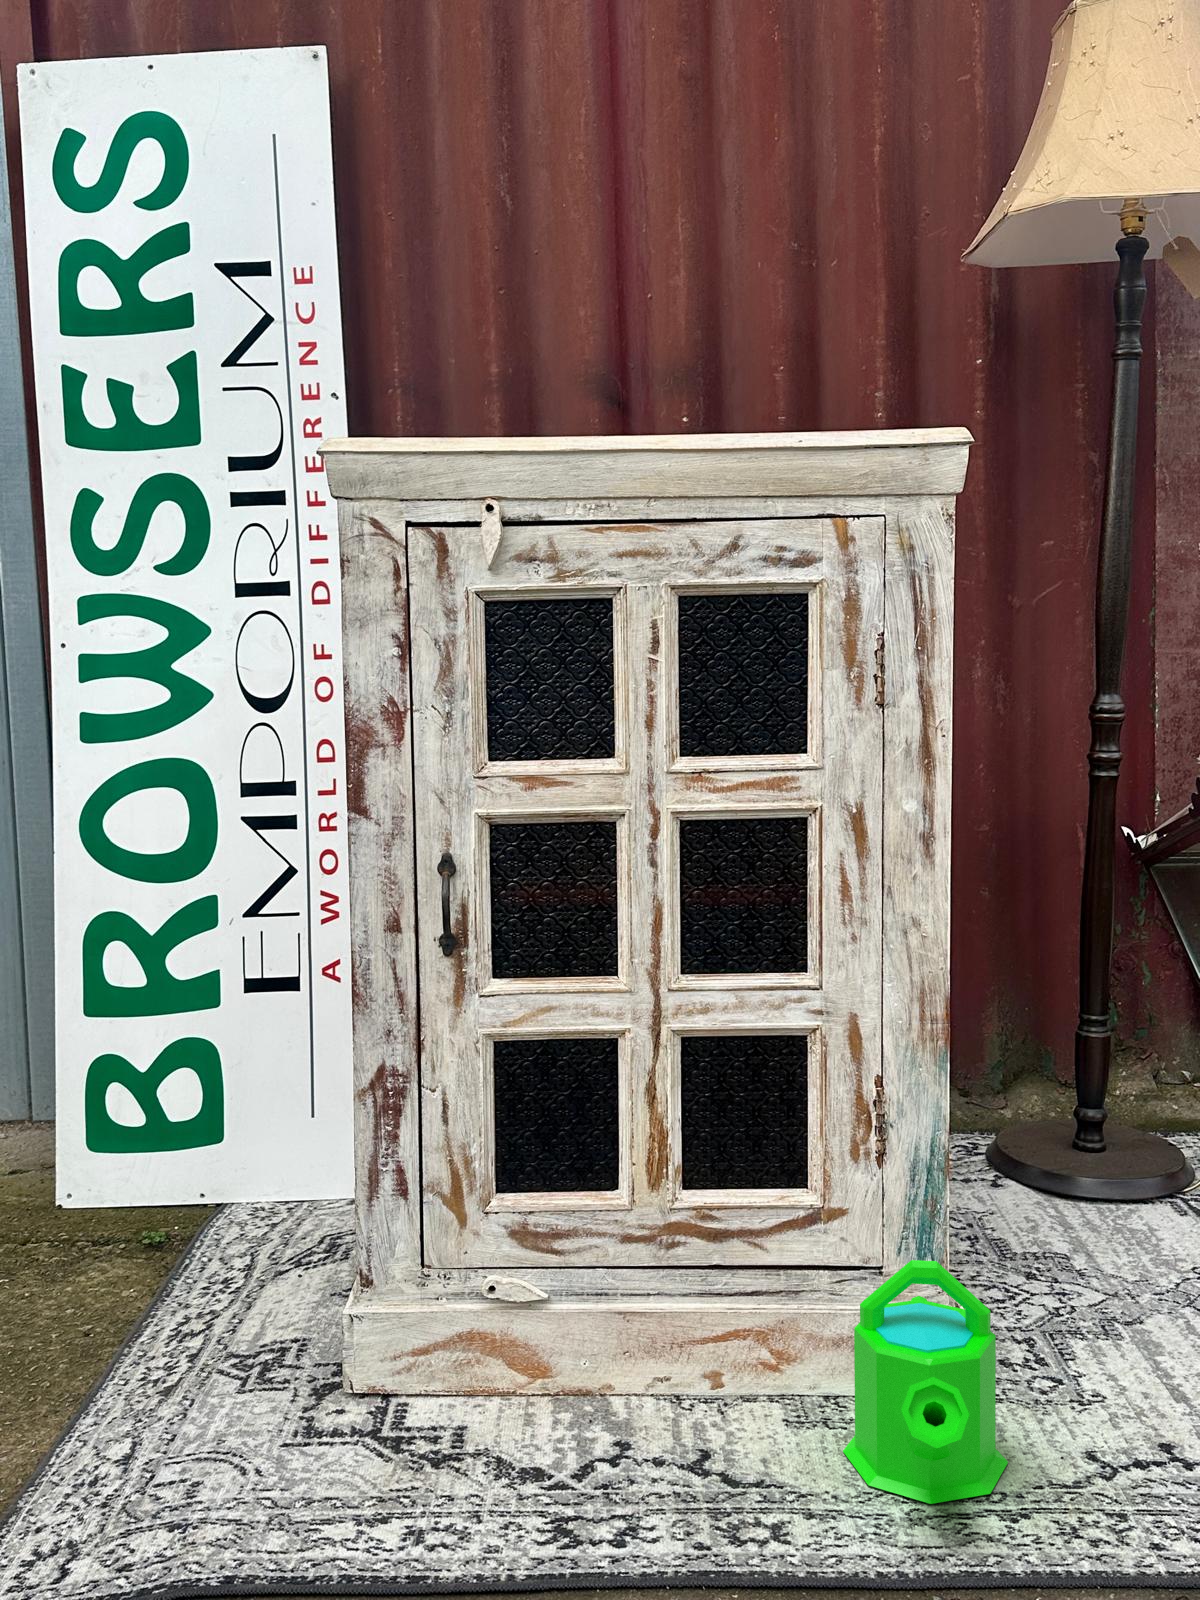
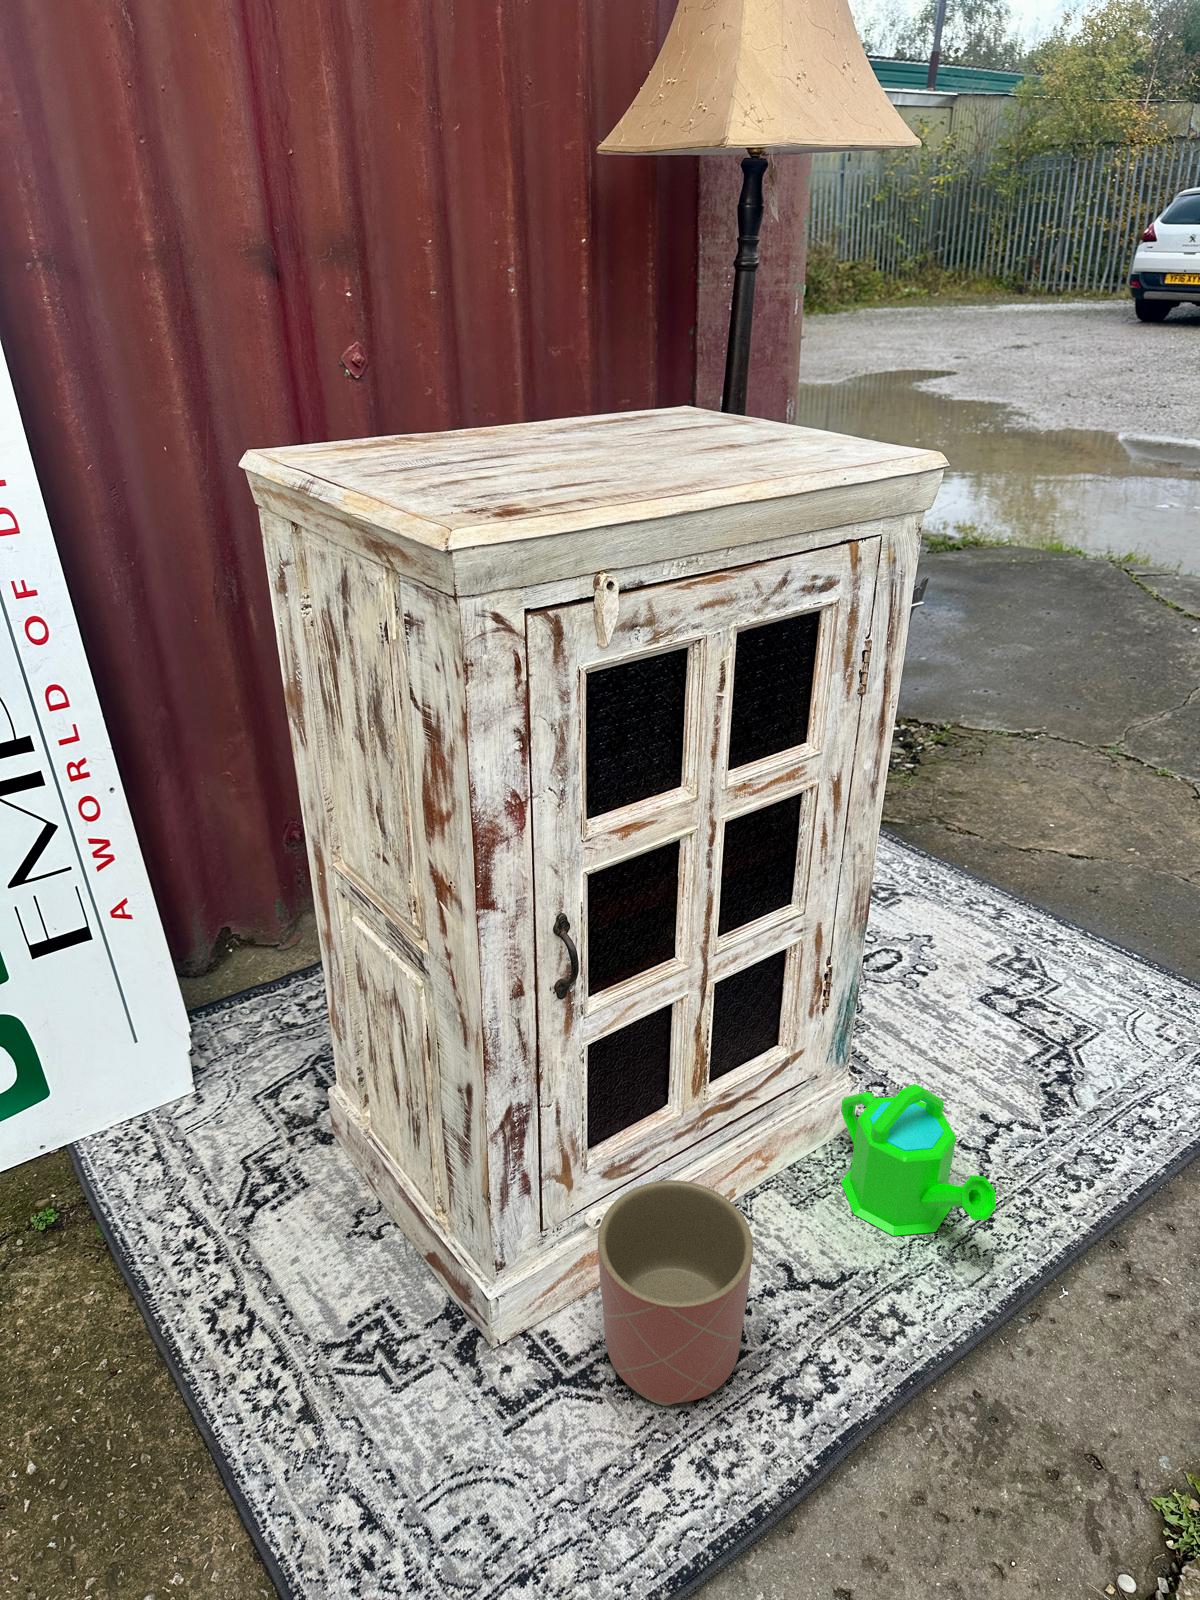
planter: none [402,1237,588,1495] -> present [598,1180,753,1406]

